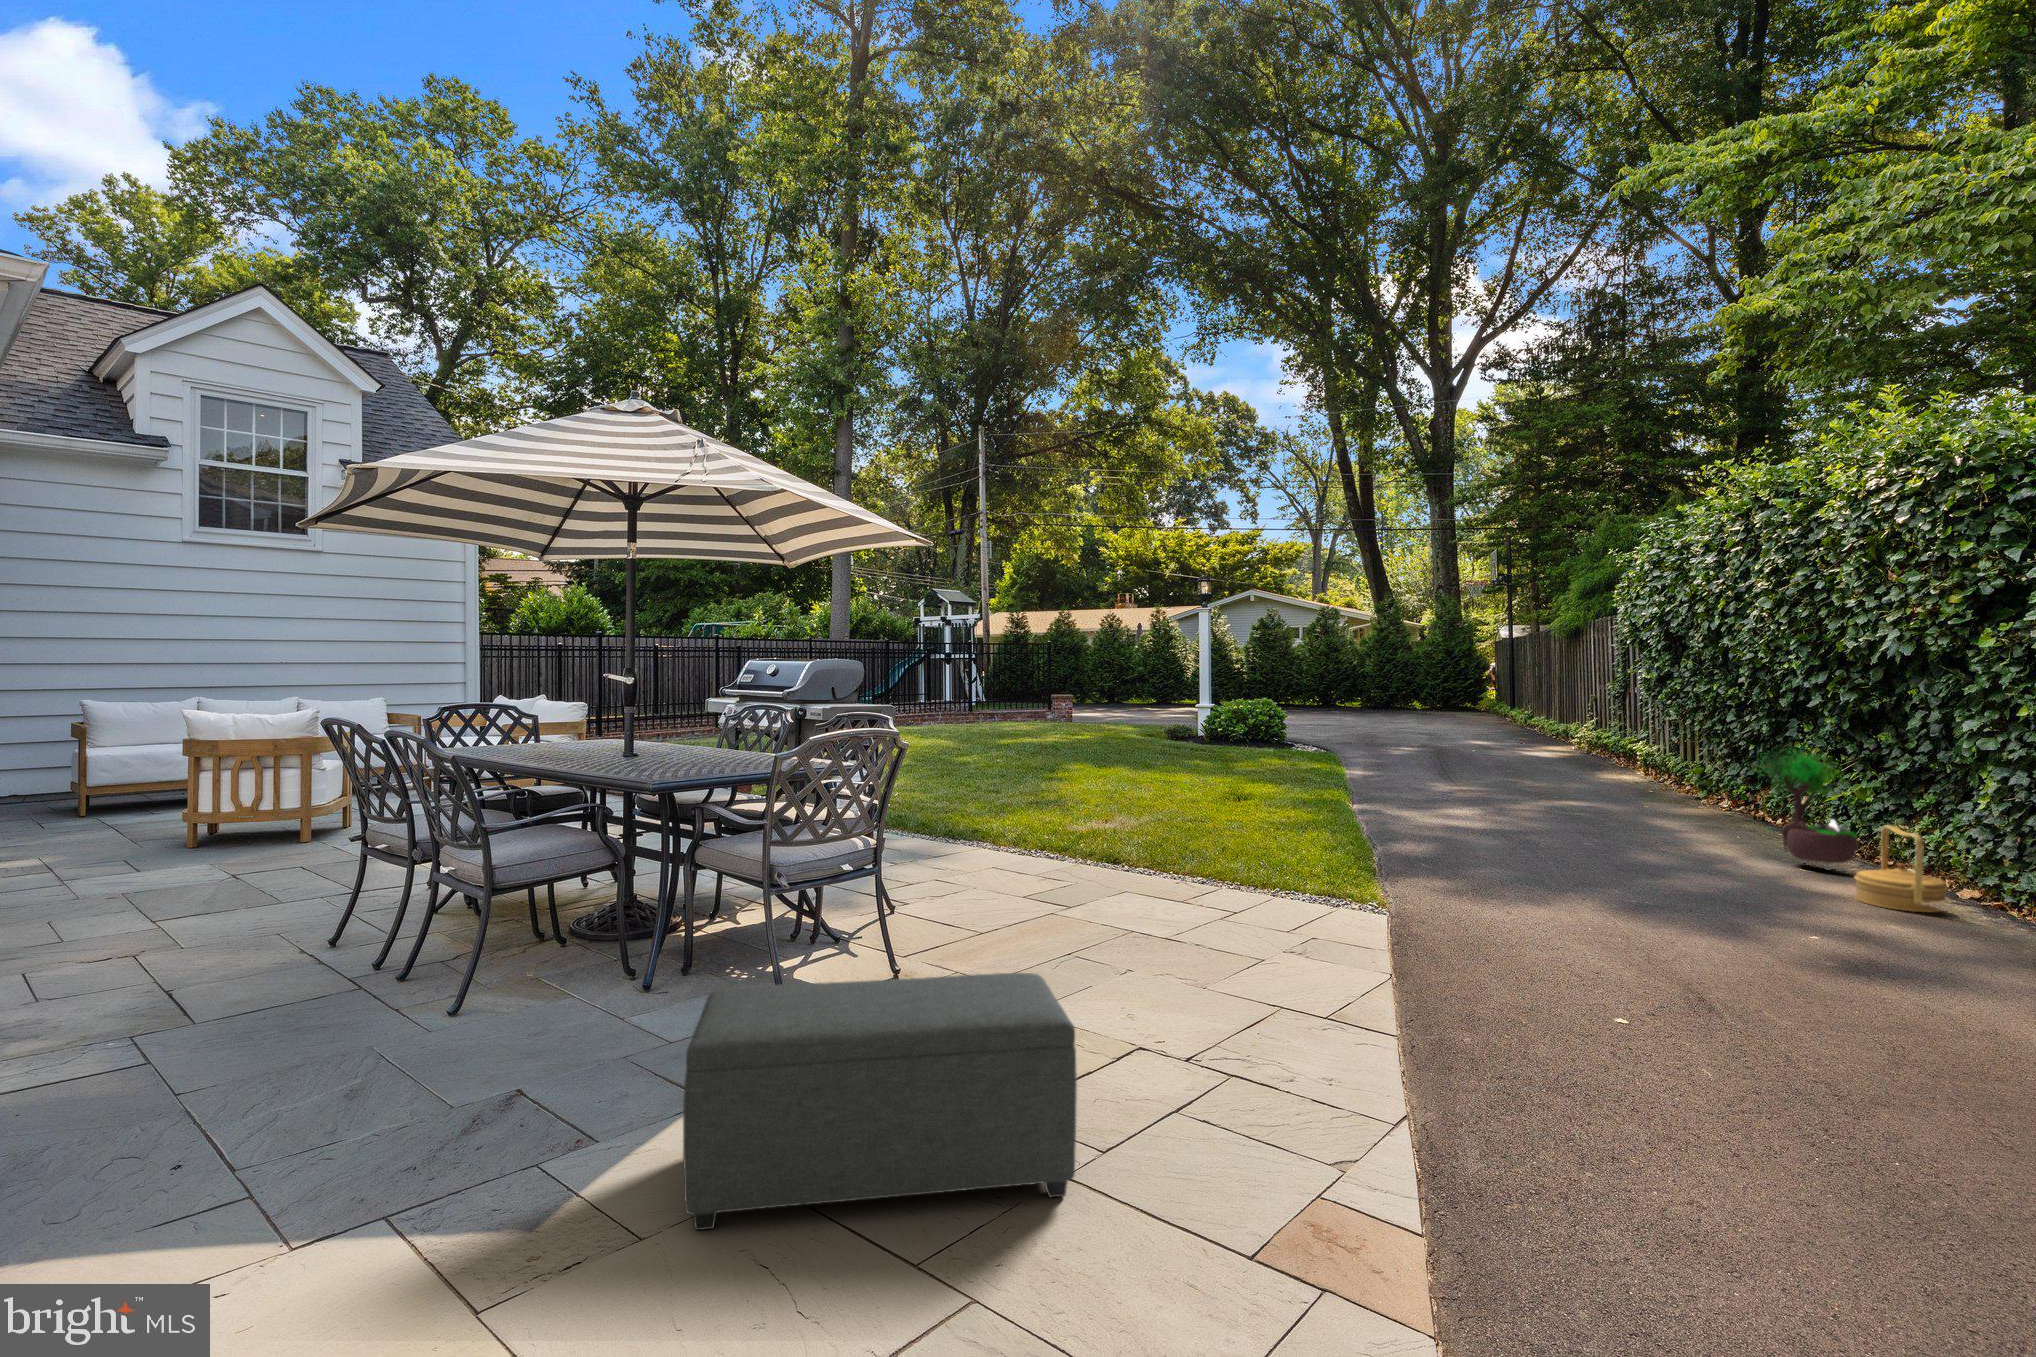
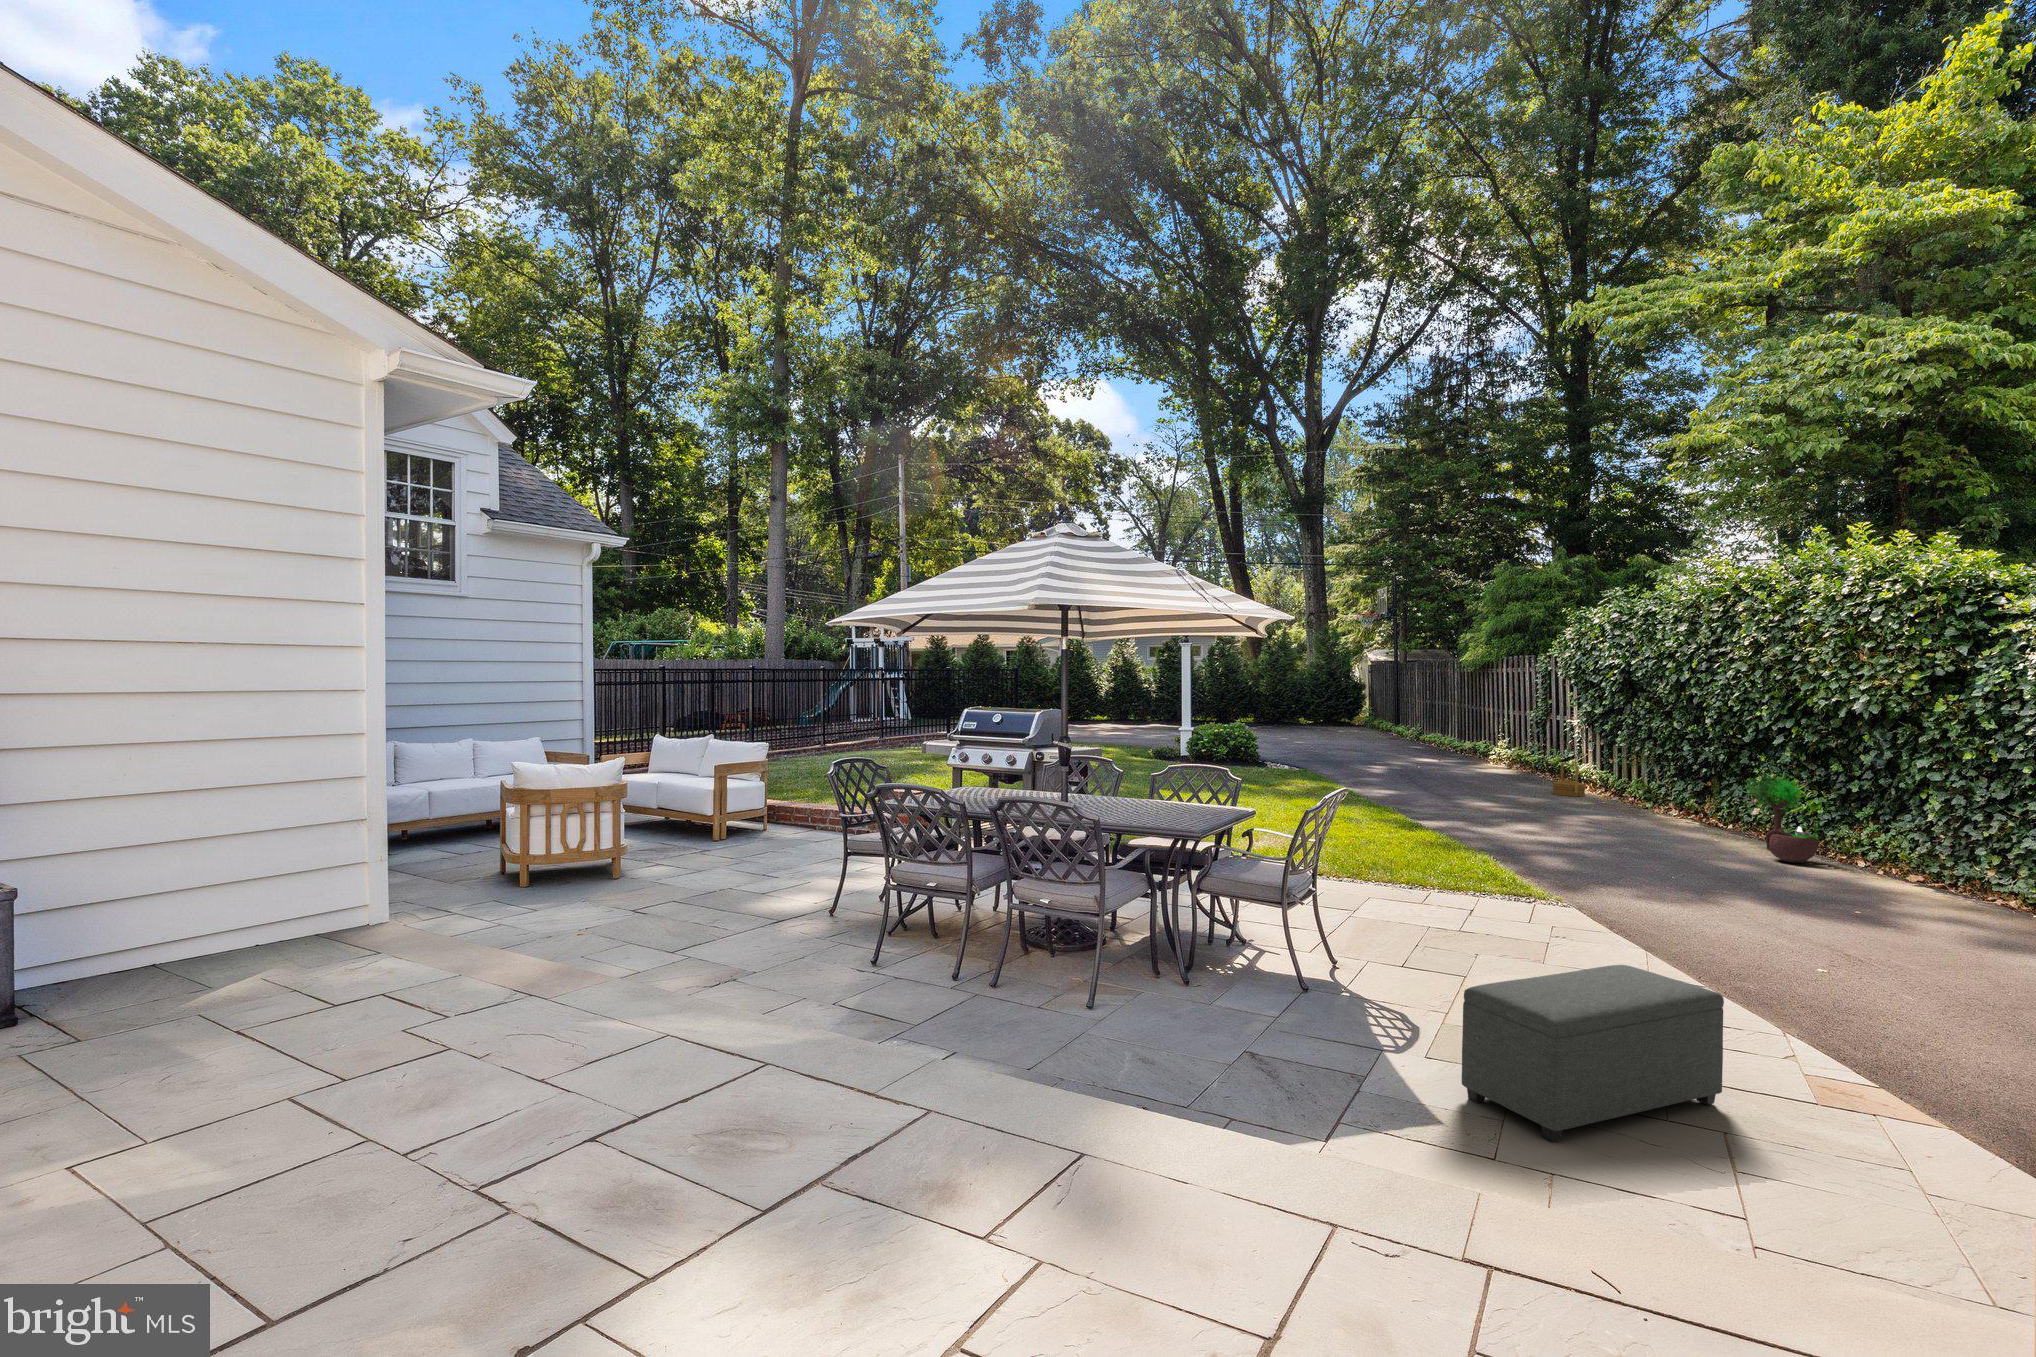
woven basket: present [1855,825,1948,912] -> present [1552,762,1586,796]

